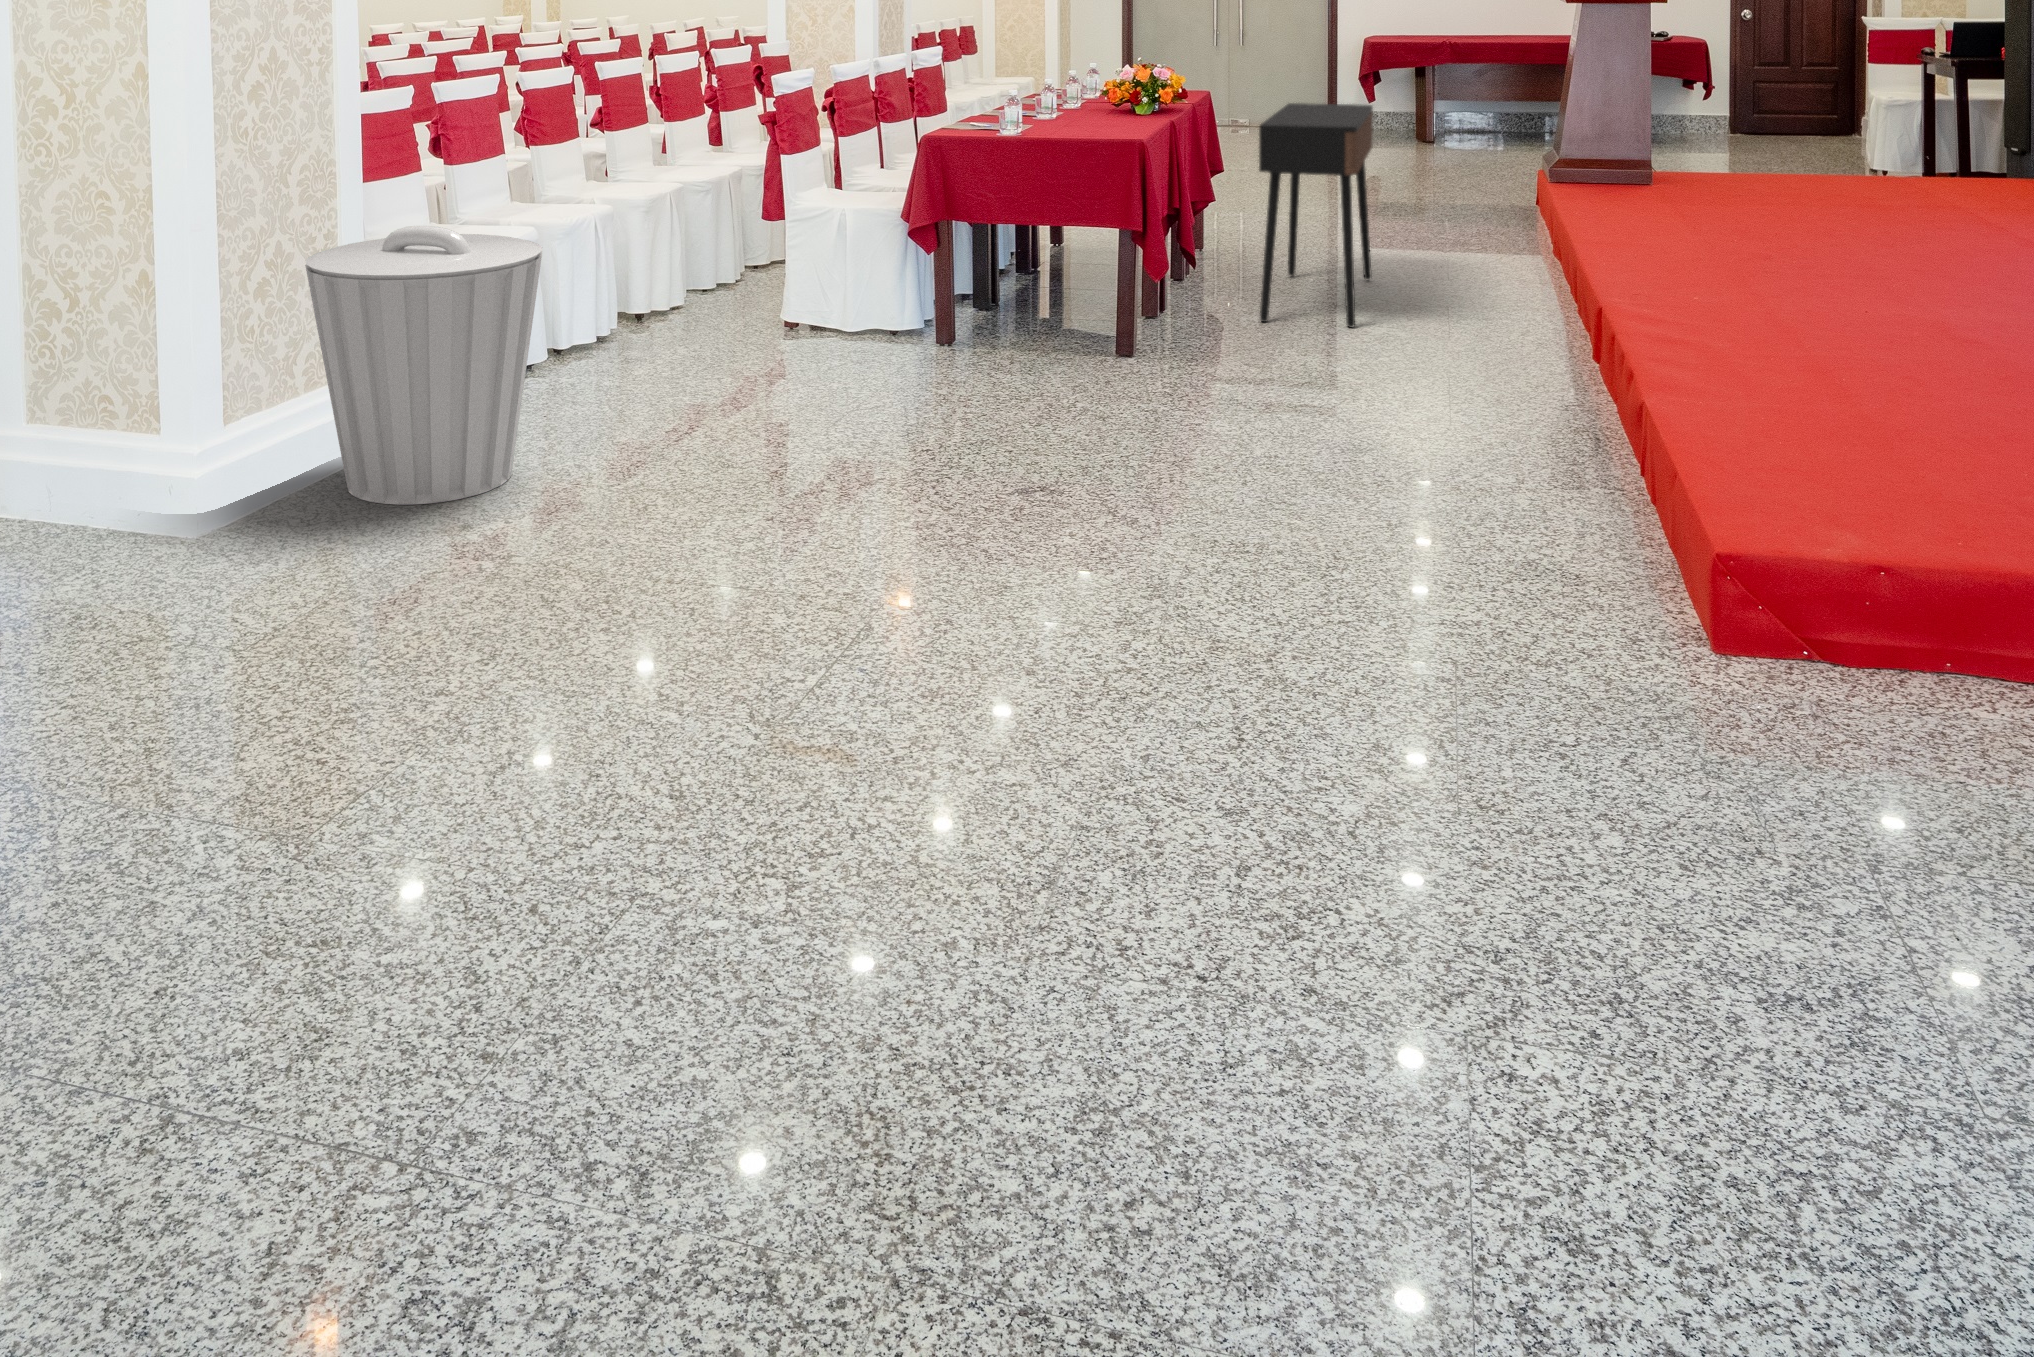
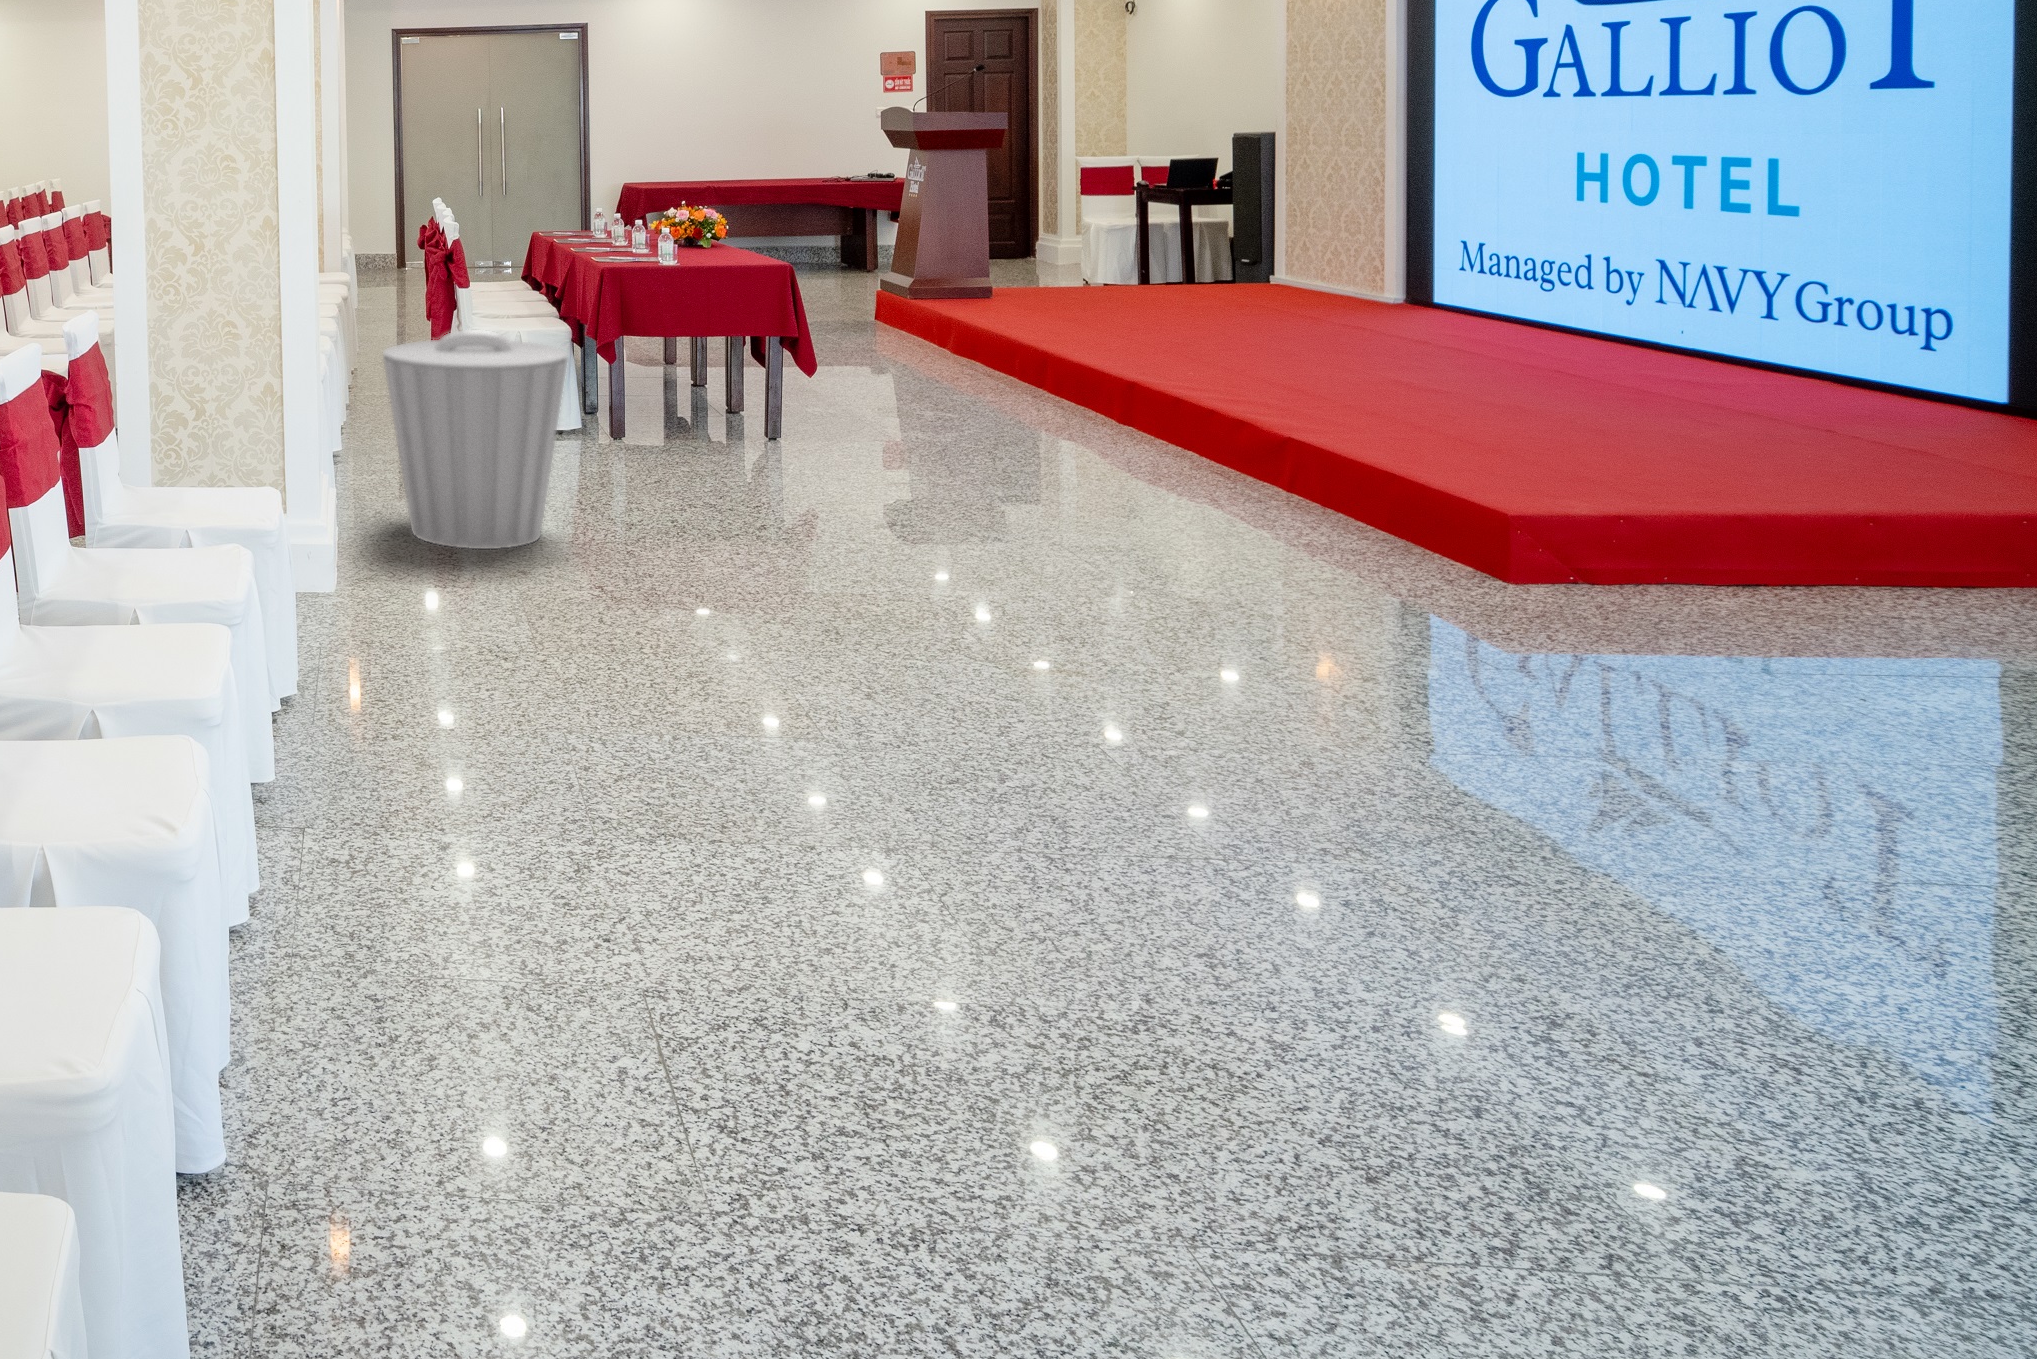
console table: present [1259,103,1373,327] -> none [804,231,934,407]

